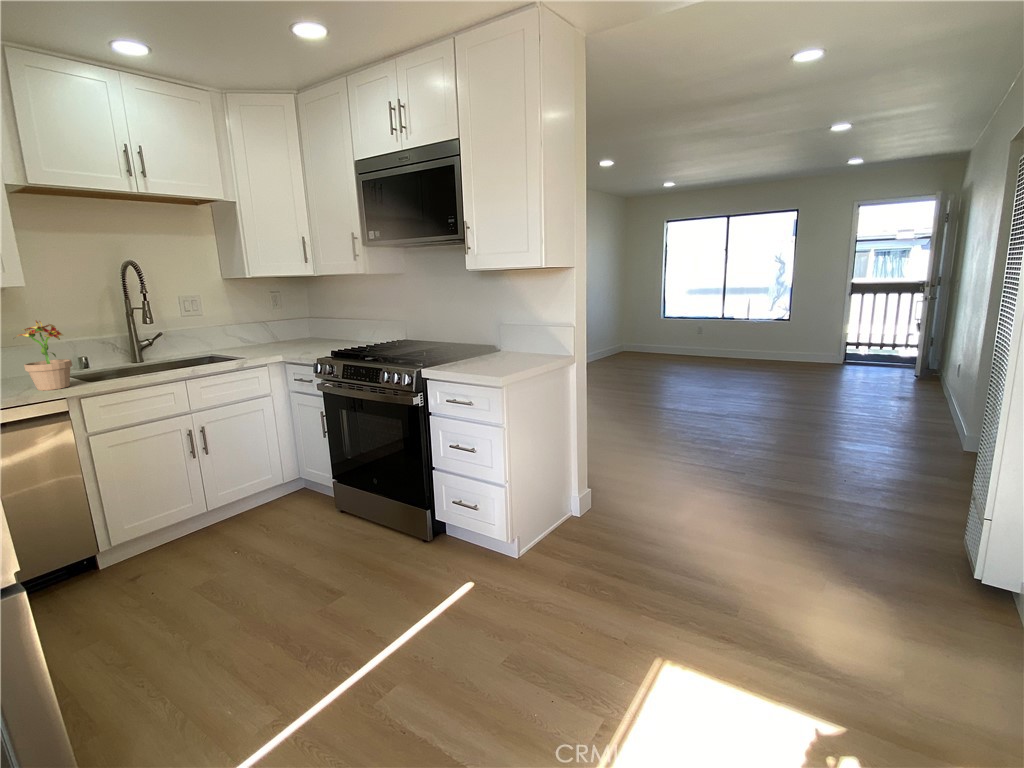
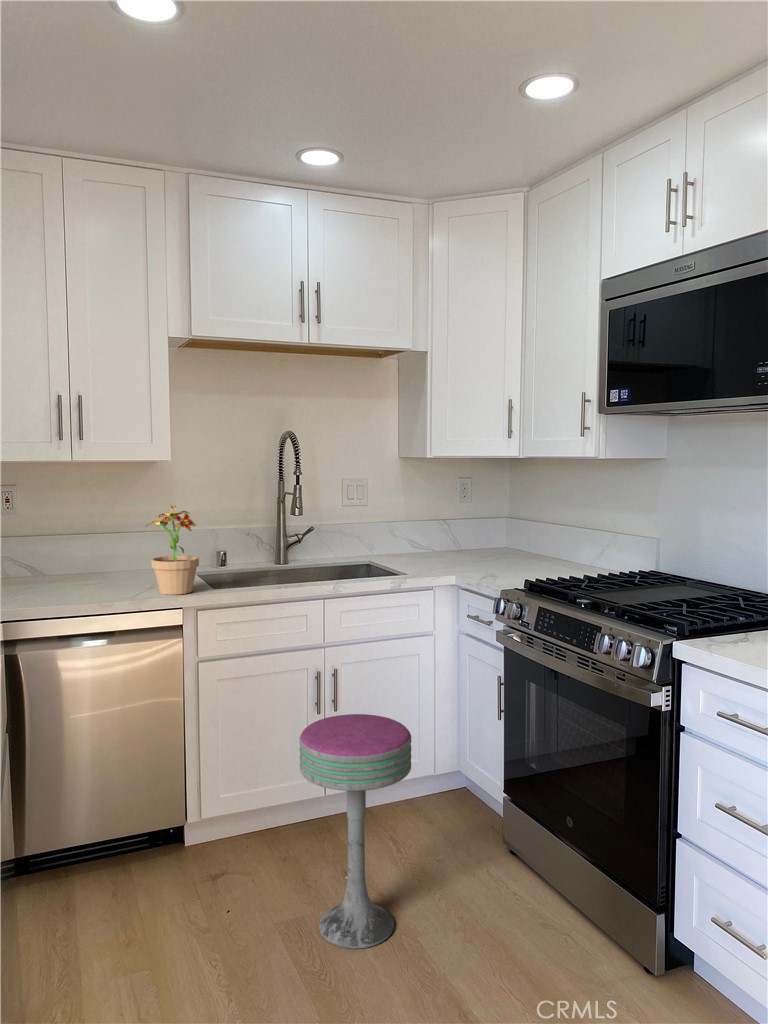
bar stool: none [192,445,277,587] -> present [299,714,411,949]

